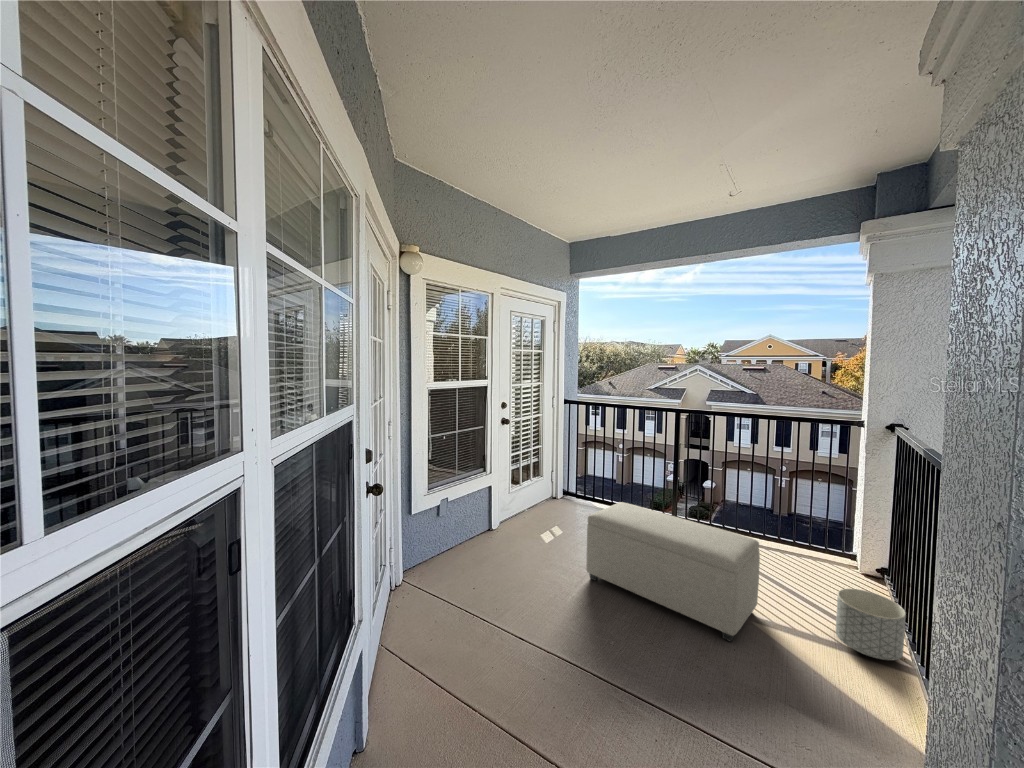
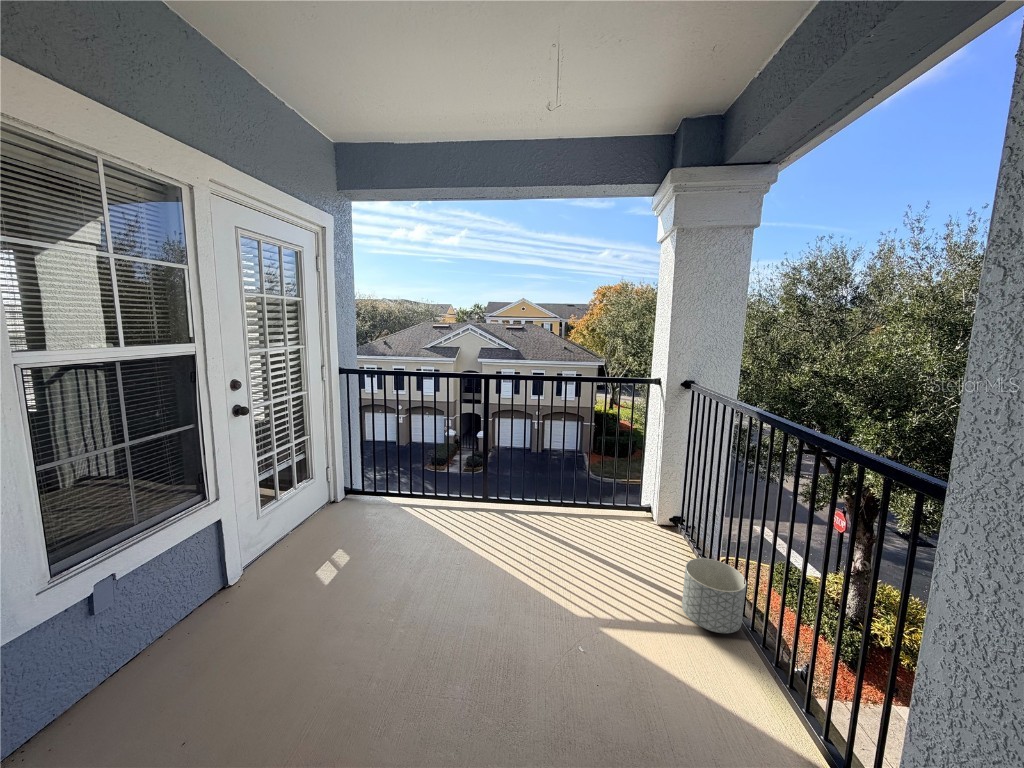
ottoman: present [586,502,760,642] -> none [400,509,616,675]

